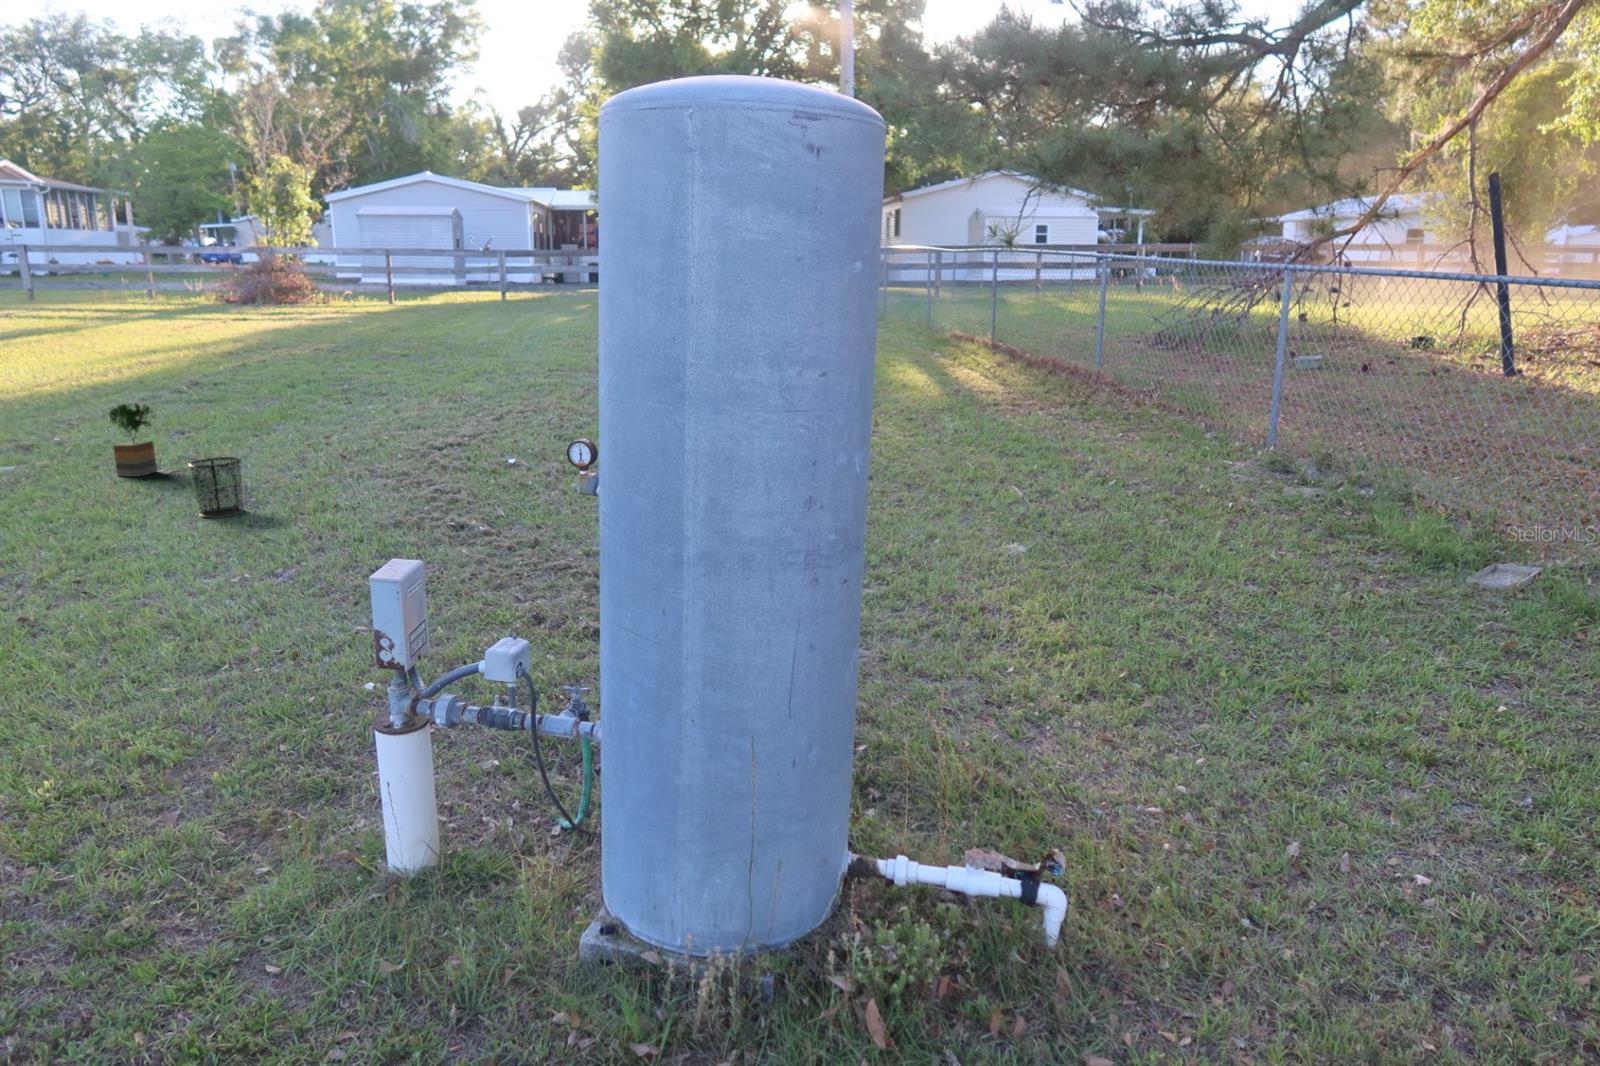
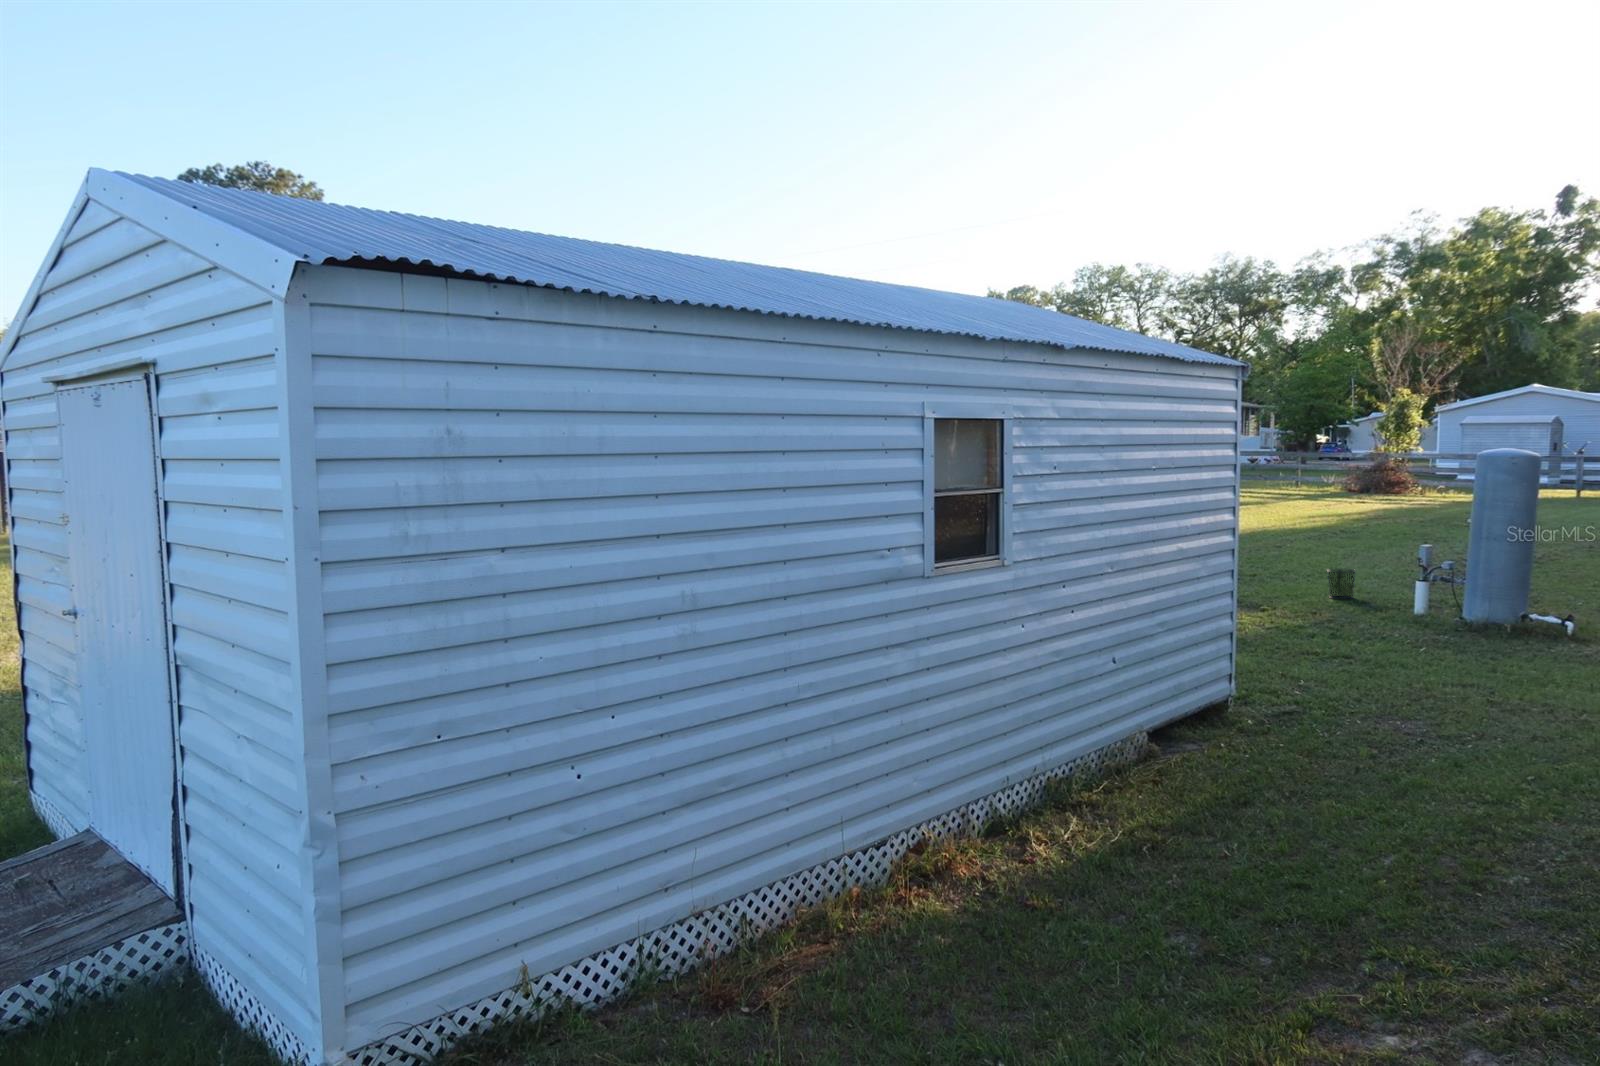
potted tree: present [108,404,157,476] -> none [1283,539,1311,578]

